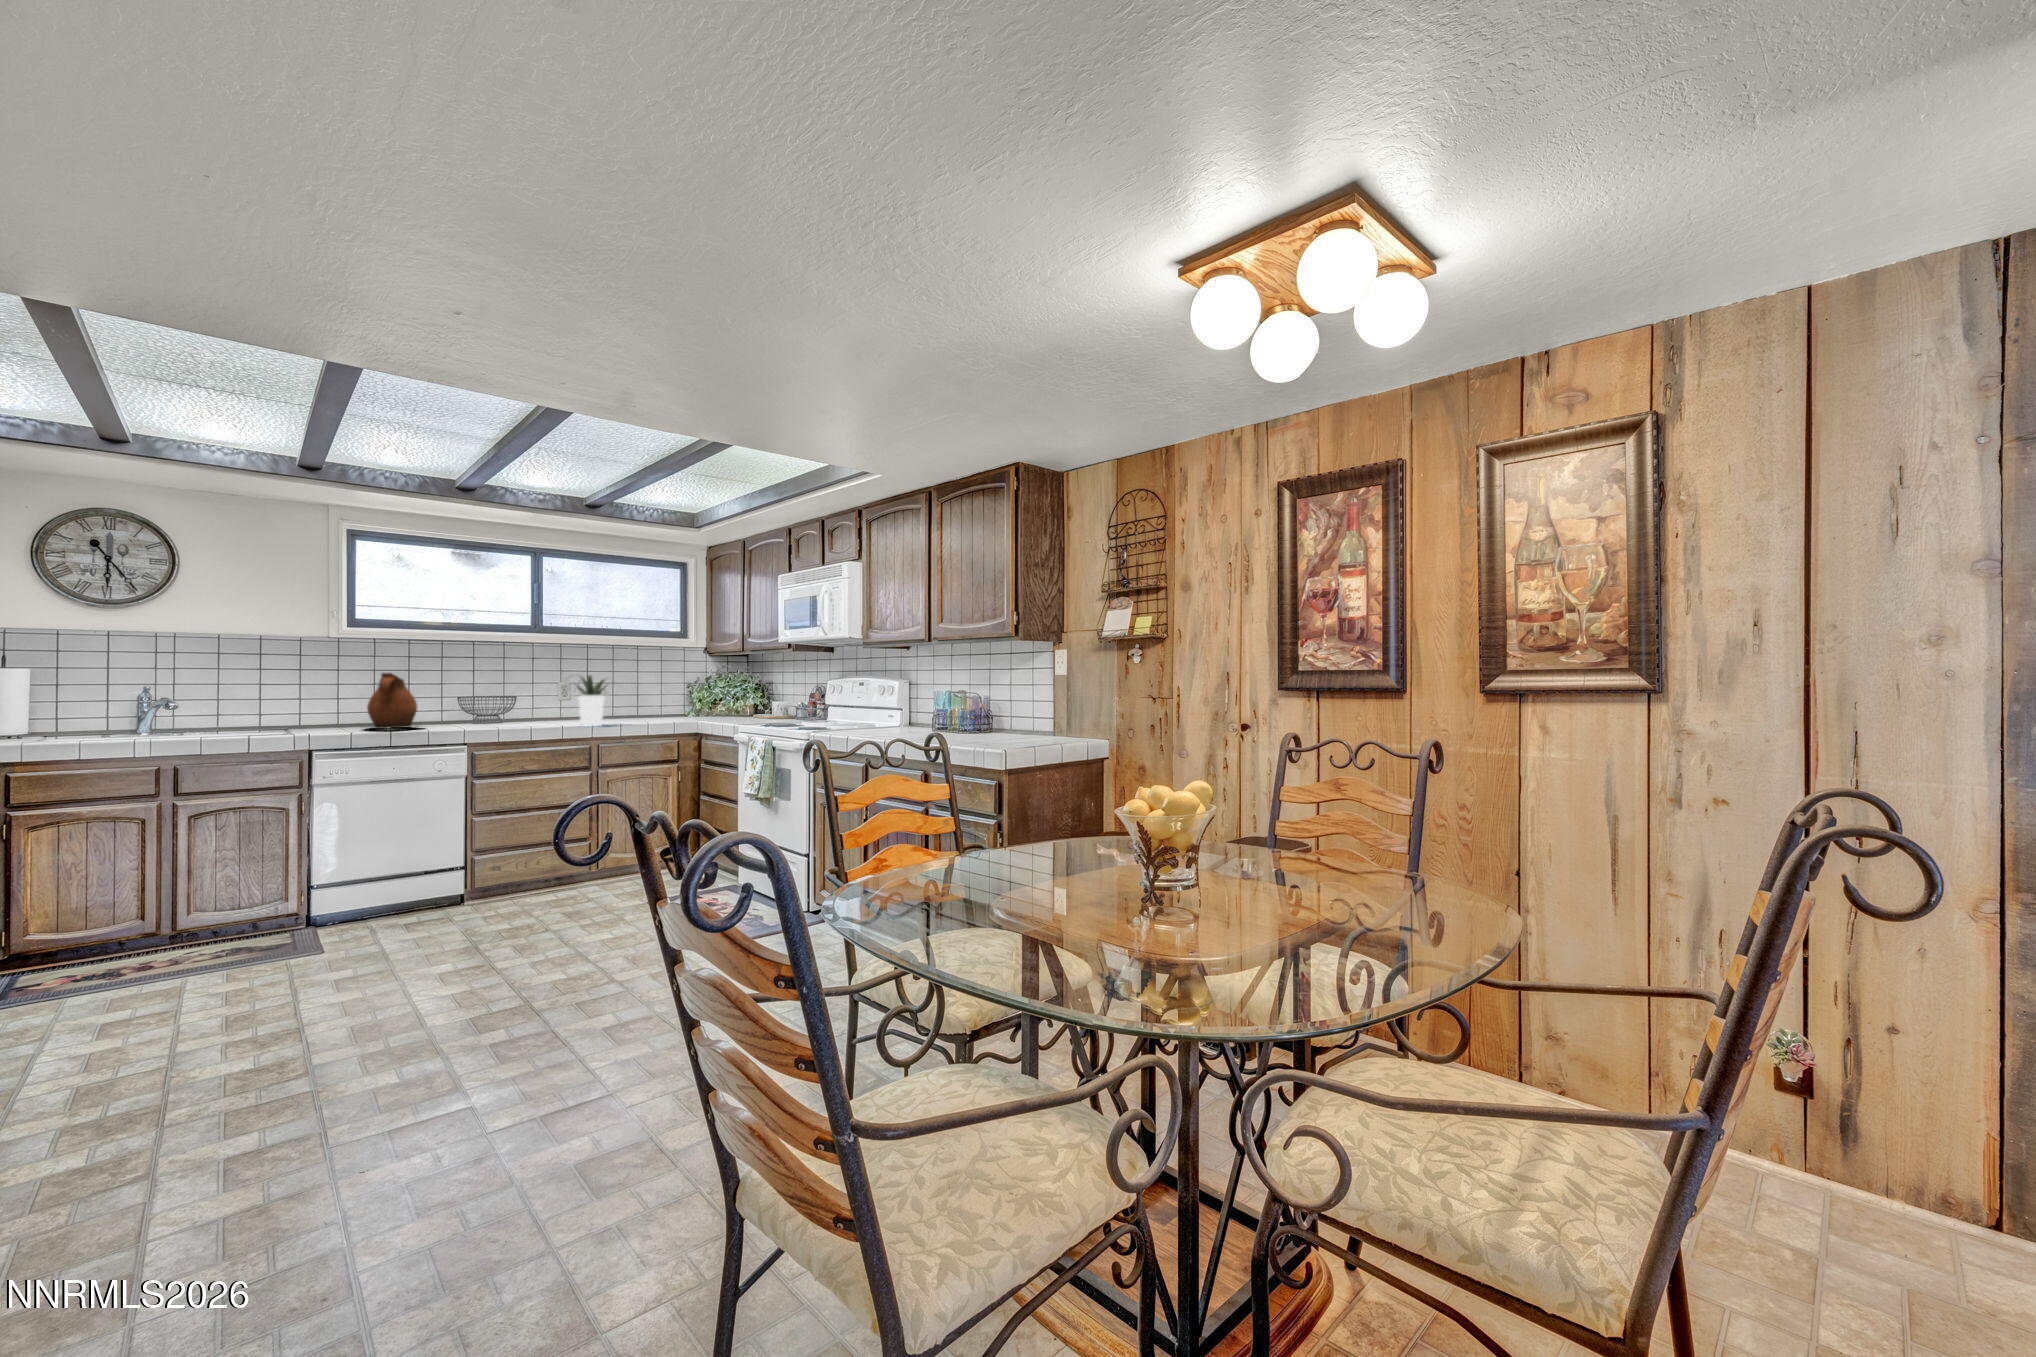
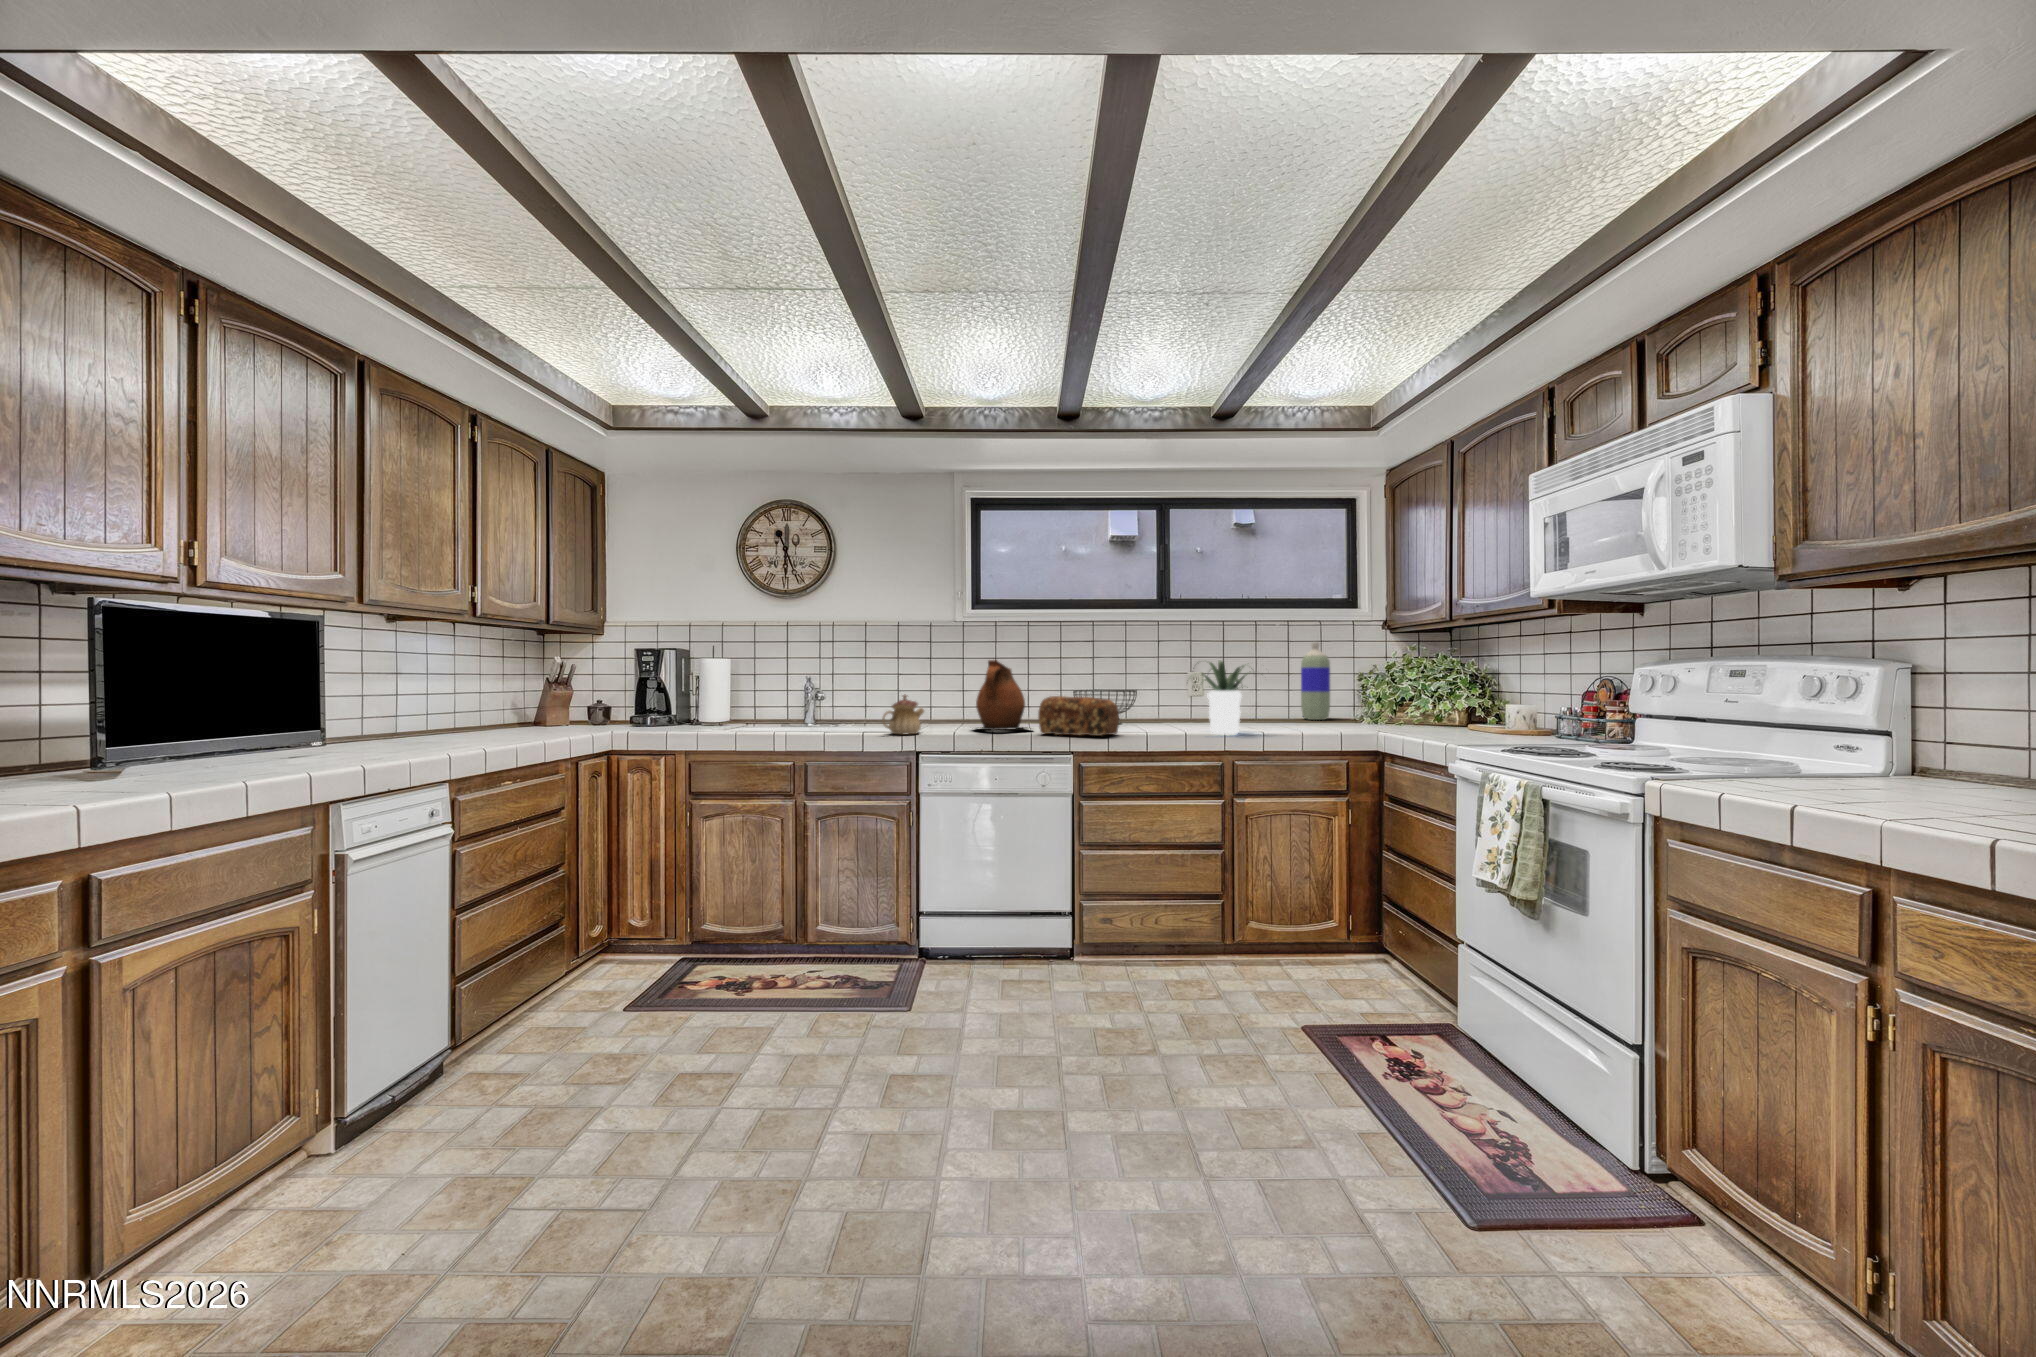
bottle: none [647,662,668,715] -> present [1301,642,1330,720]
teapot: none [270,701,313,735] -> present [882,695,924,734]
bread loaf: none [434,701,507,730] -> present [1038,696,1119,736]

